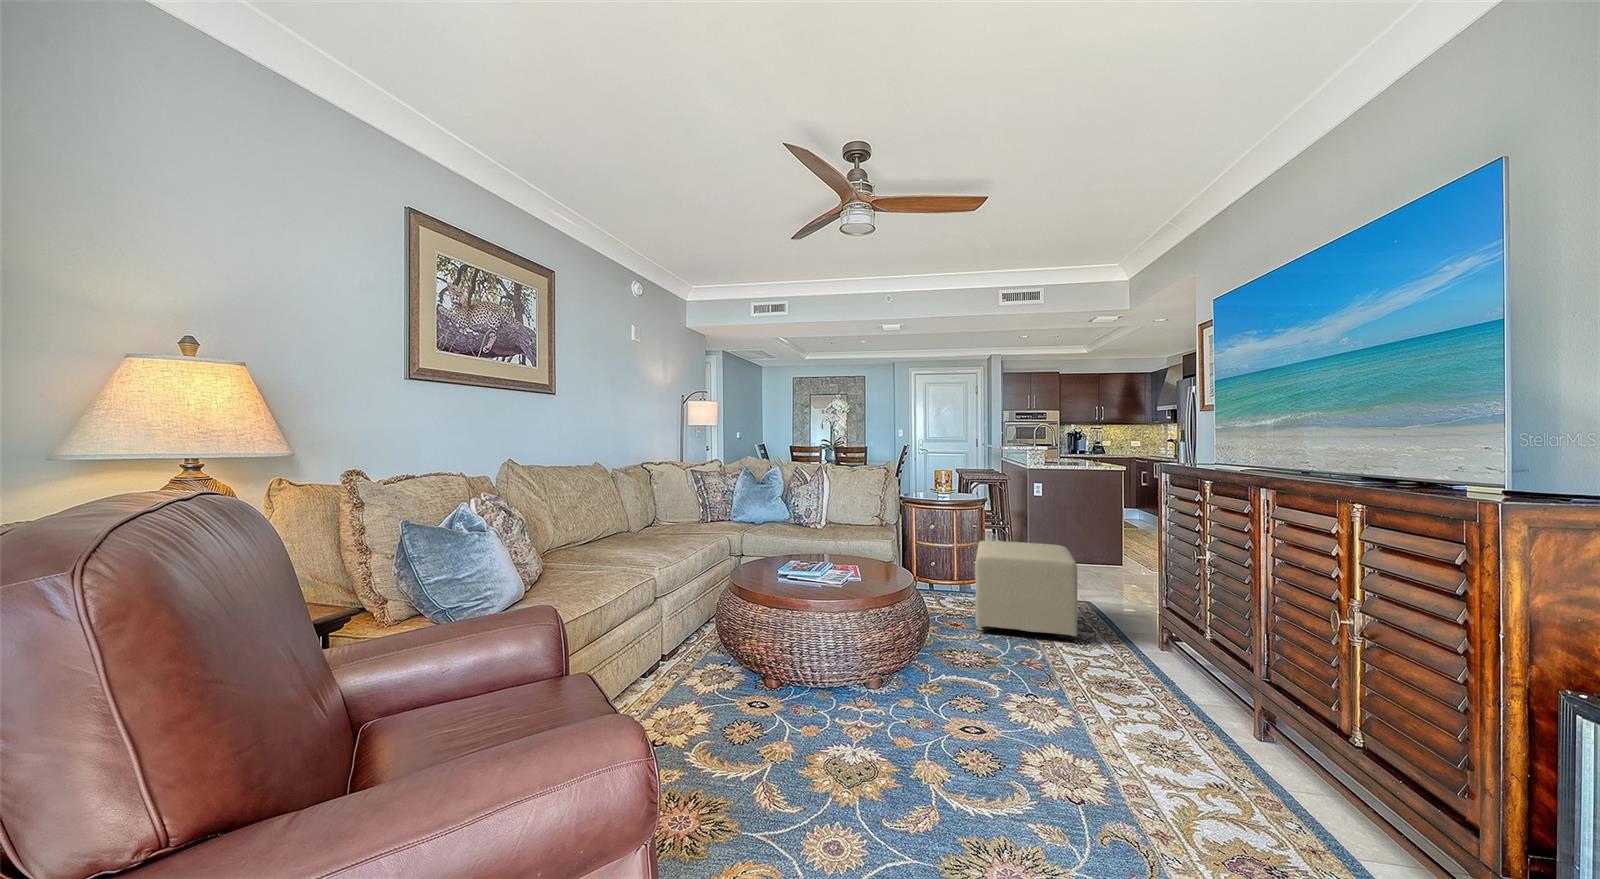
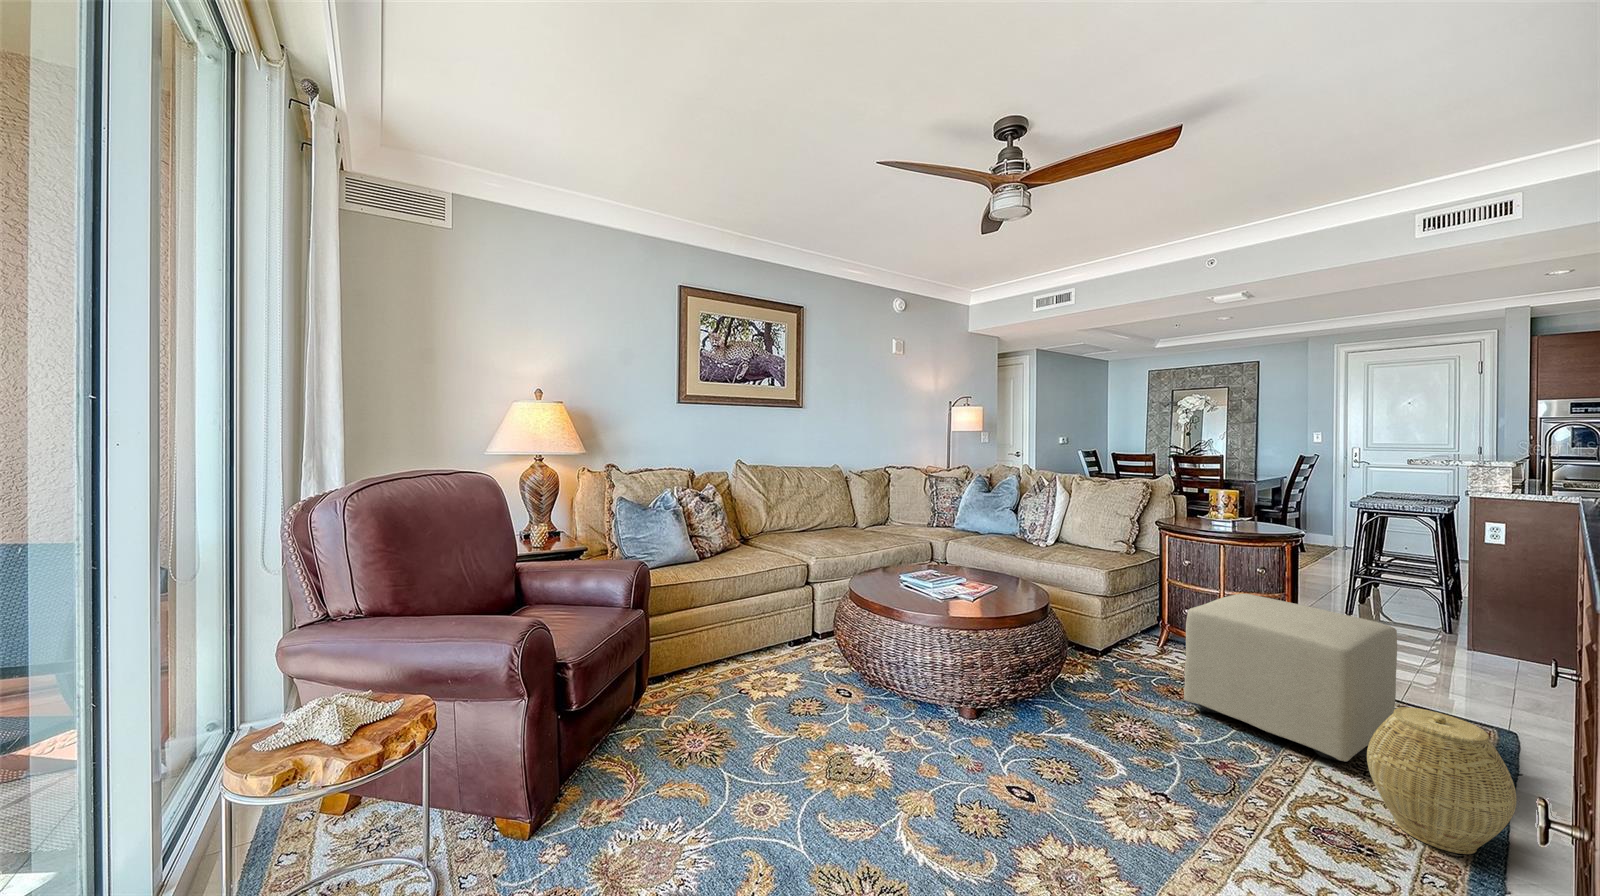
woven basket: none [1102,588,1169,667] -> present [1367,707,1516,854]

